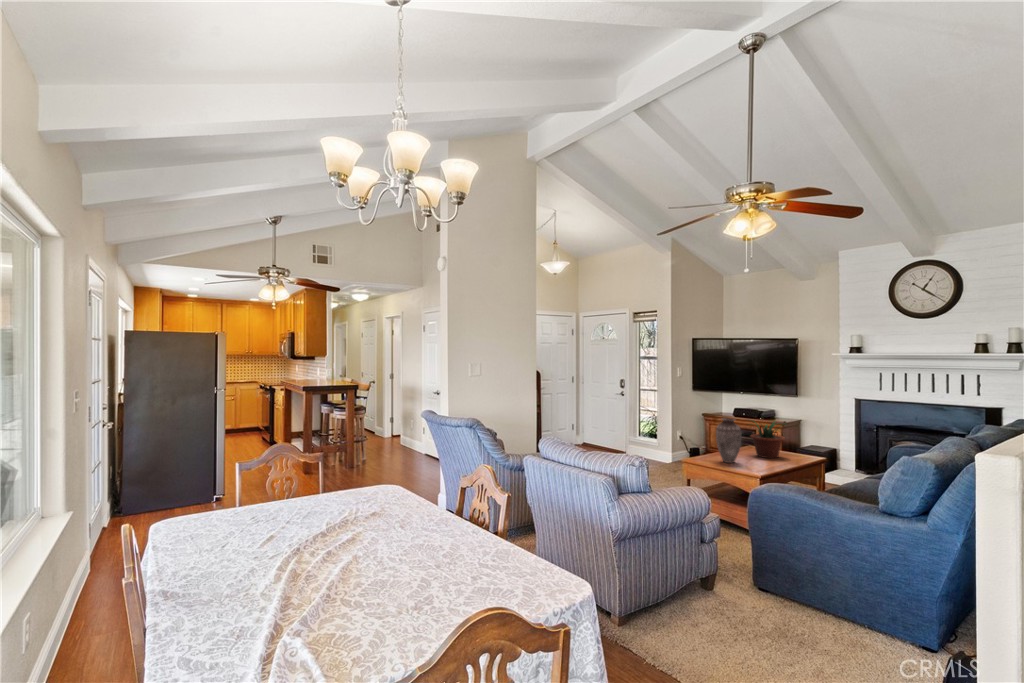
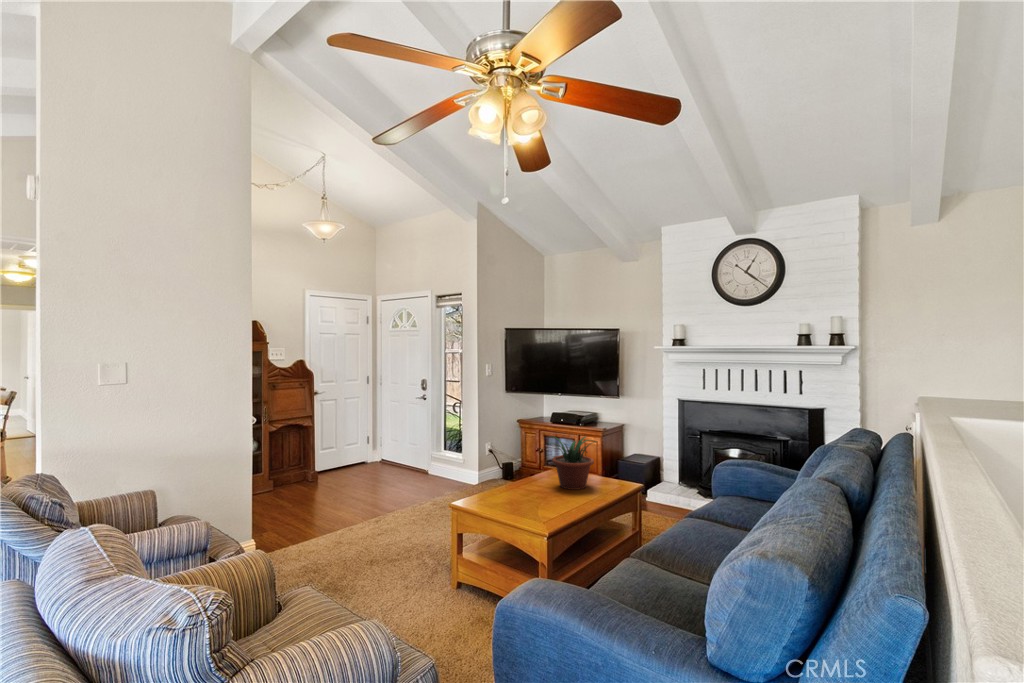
vase: present [716,418,741,463] -> none [501,440,534,505]

